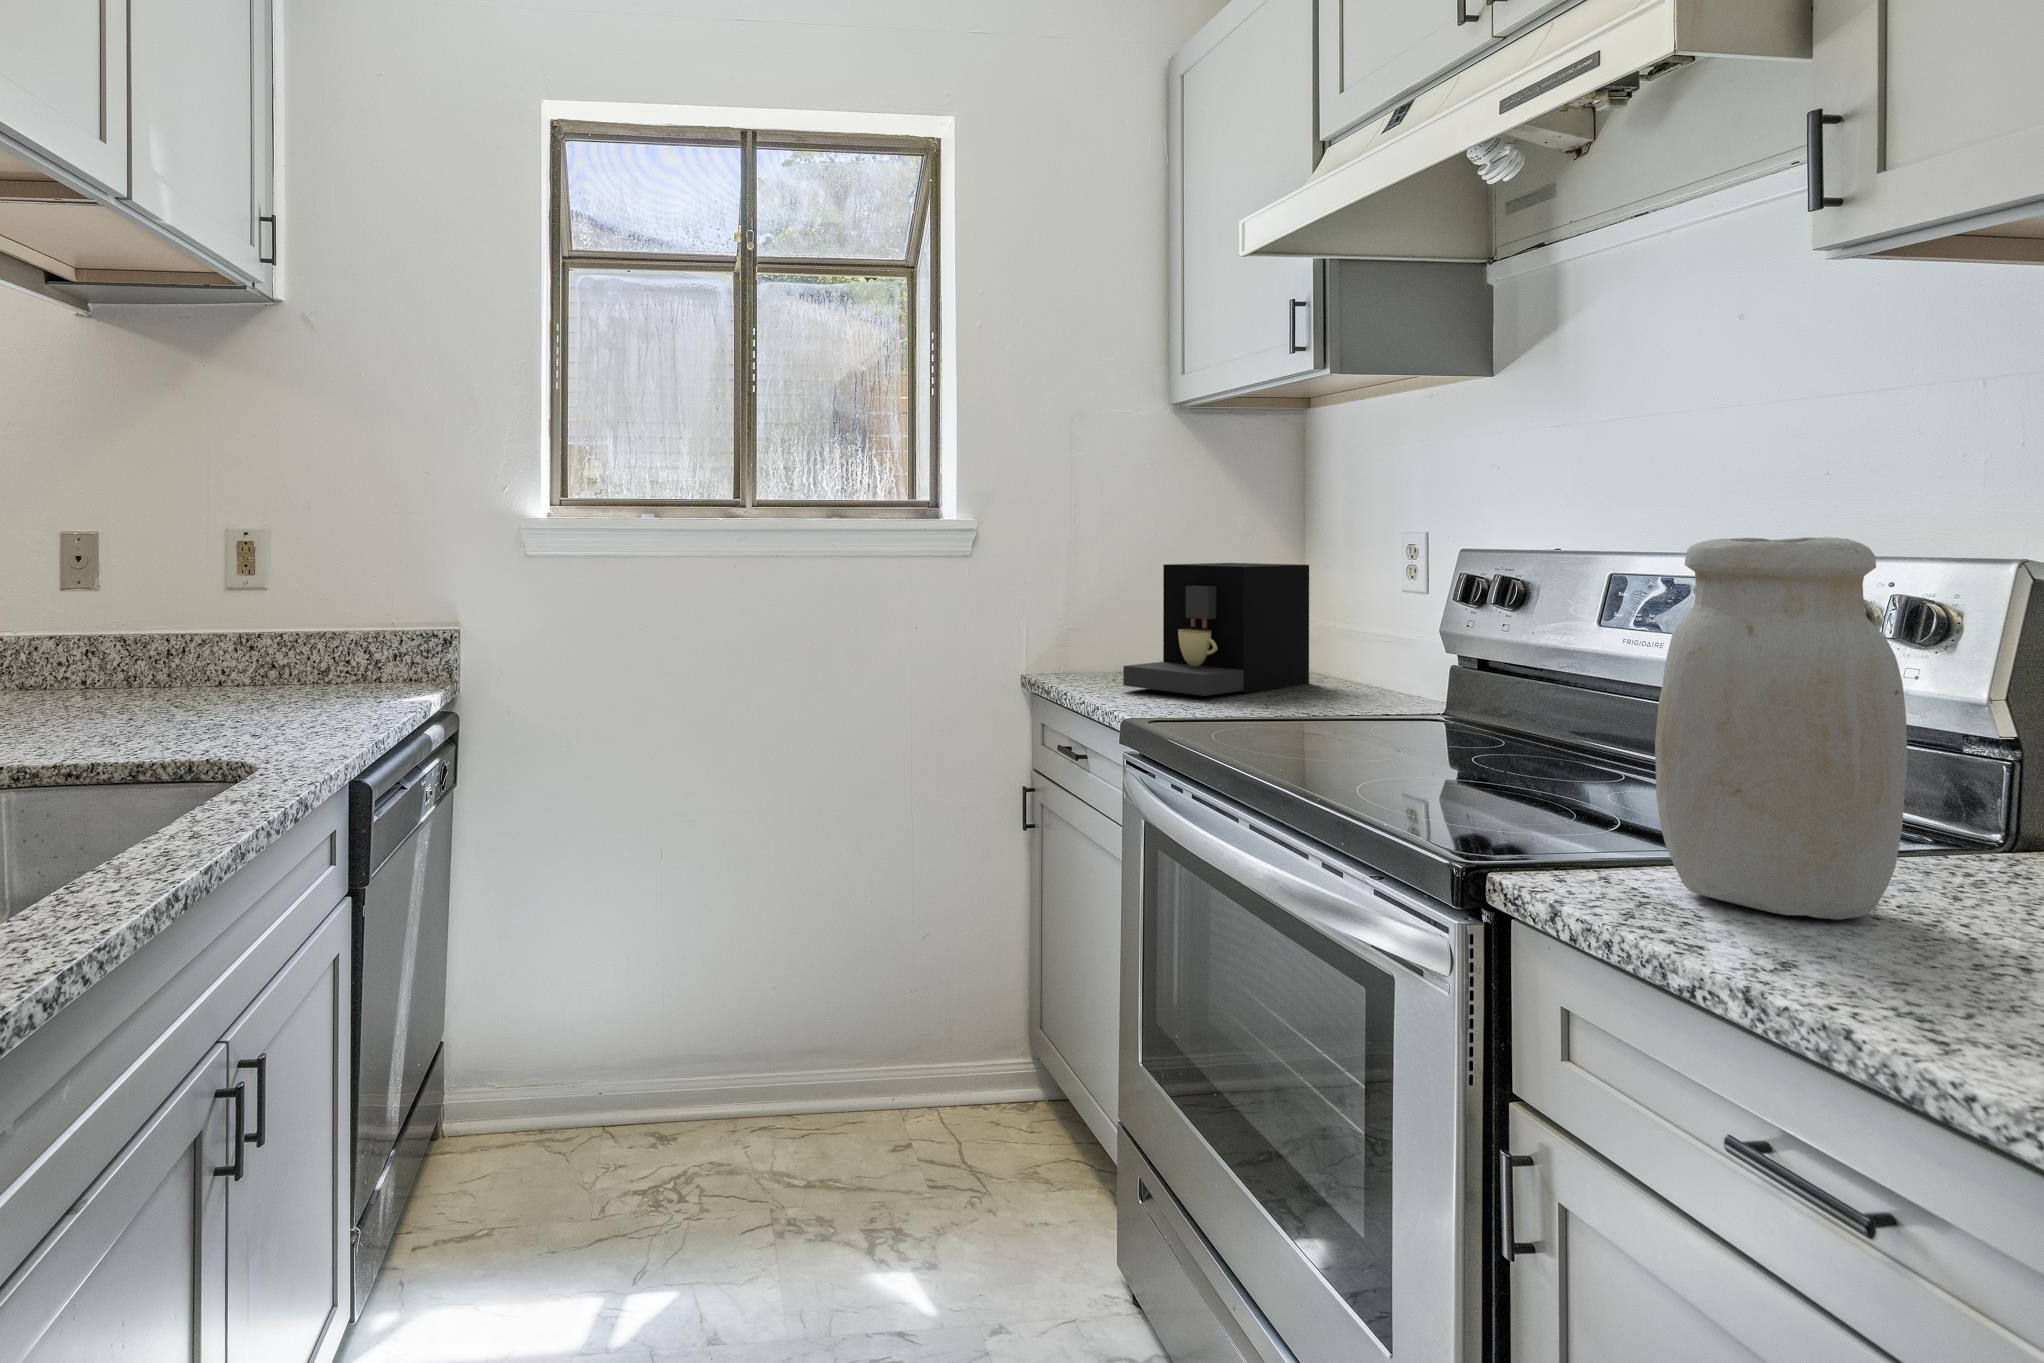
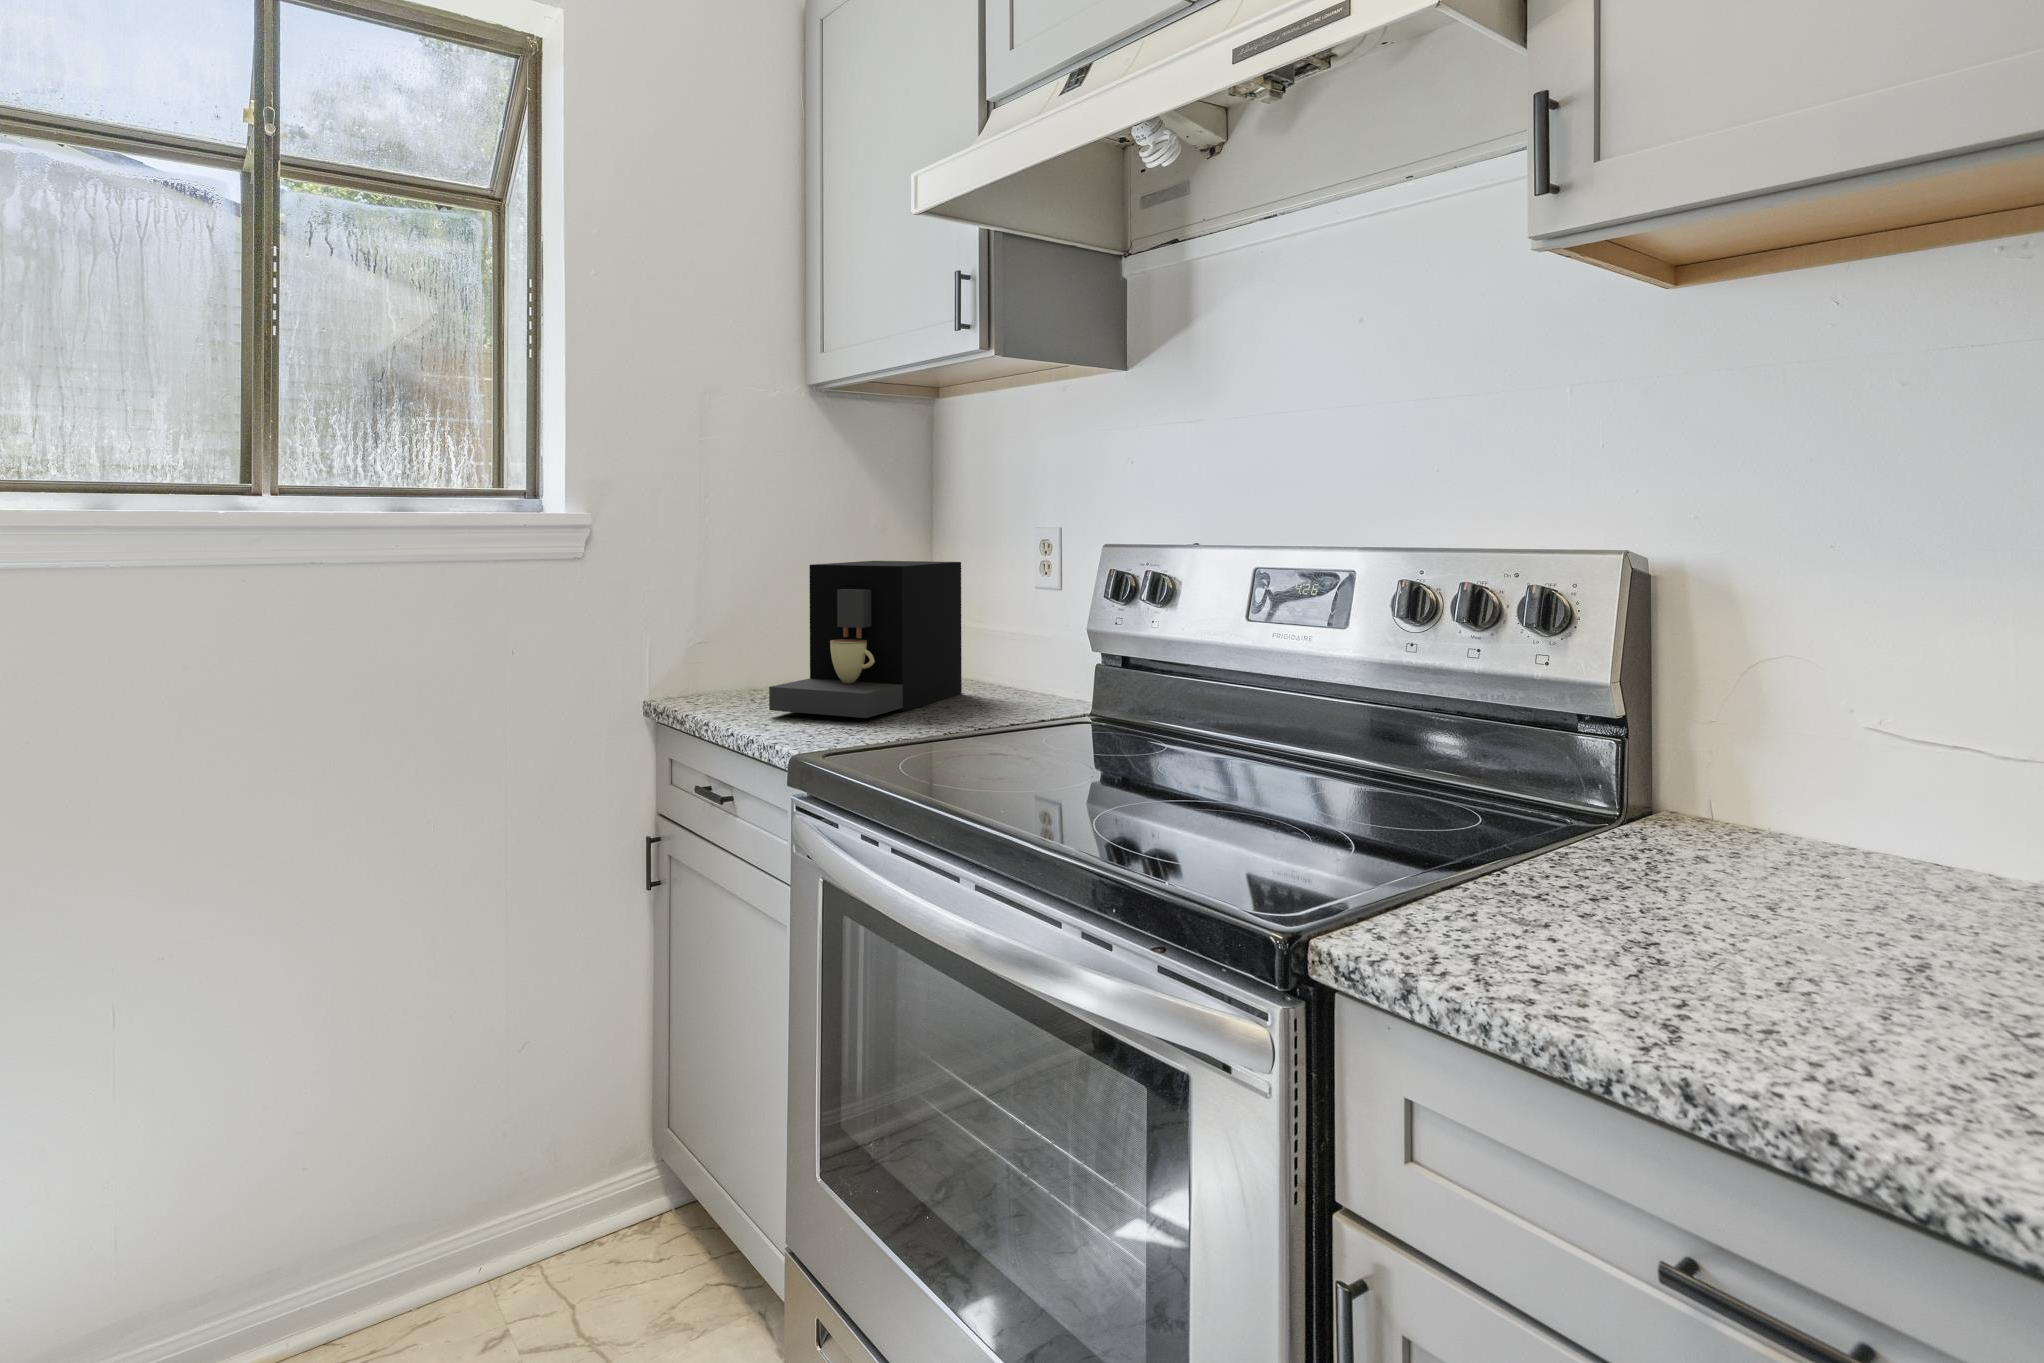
jar: present [1655,537,1907,920] -> none [1486,537,1738,965]

